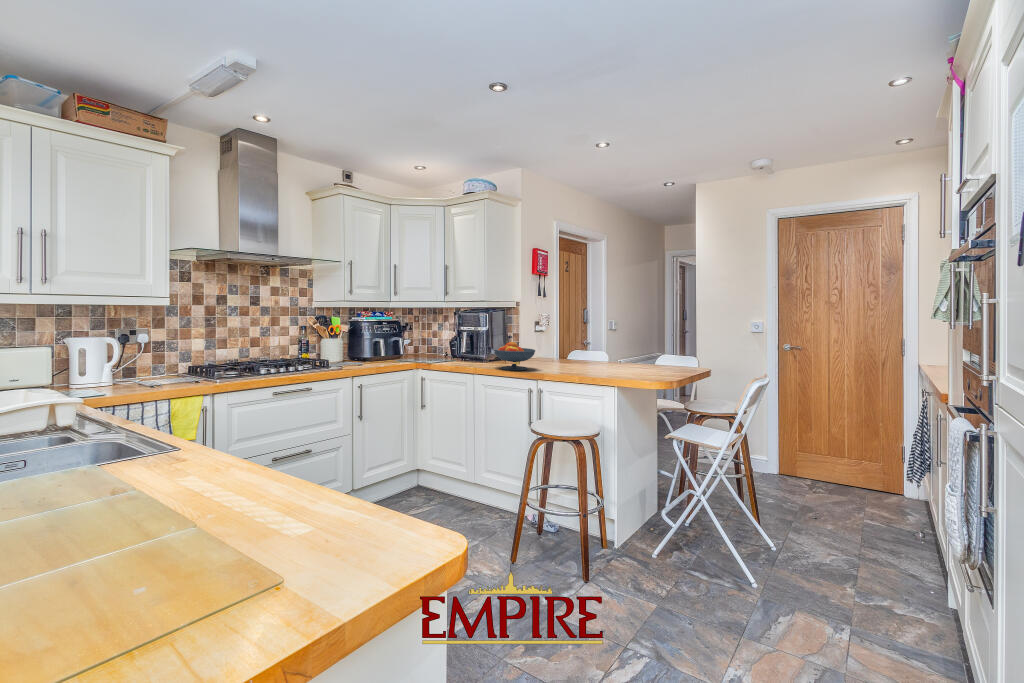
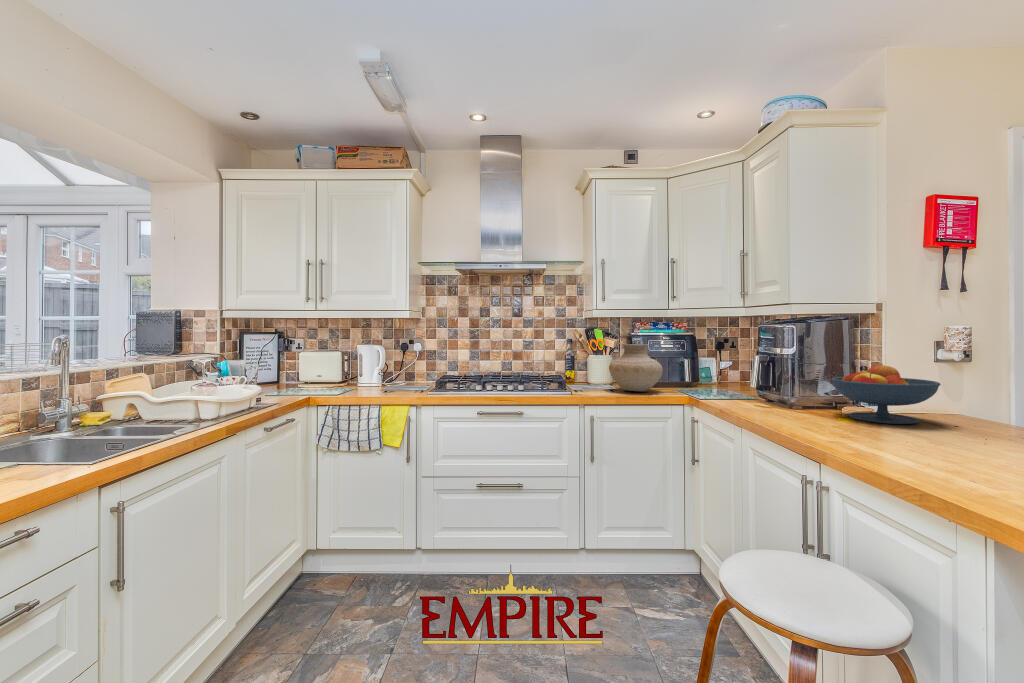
vase: none [355,331,394,365] -> present [609,344,663,391]

